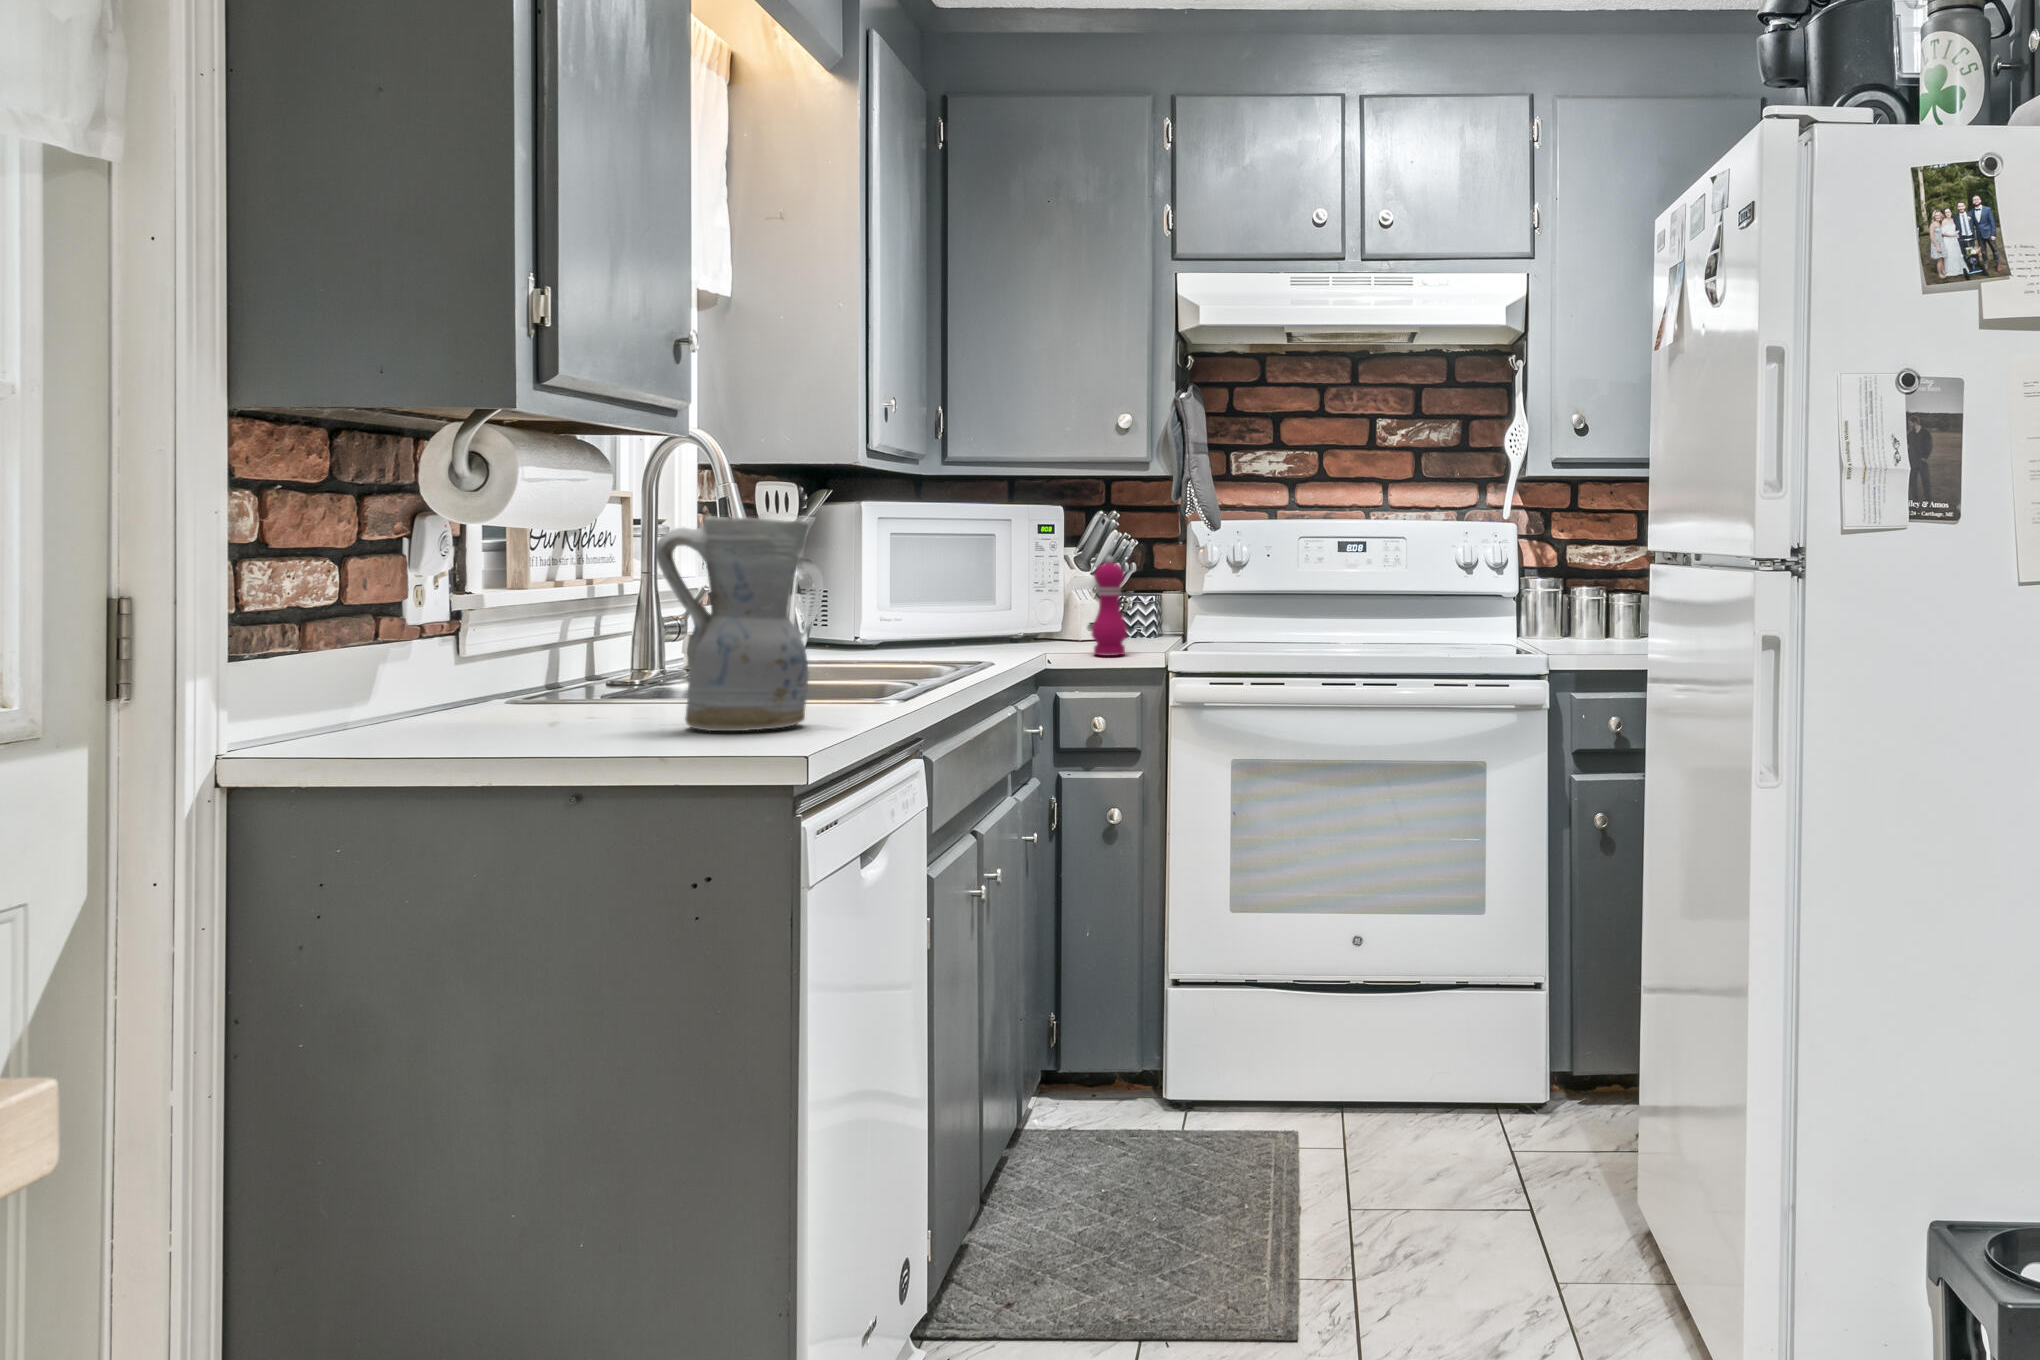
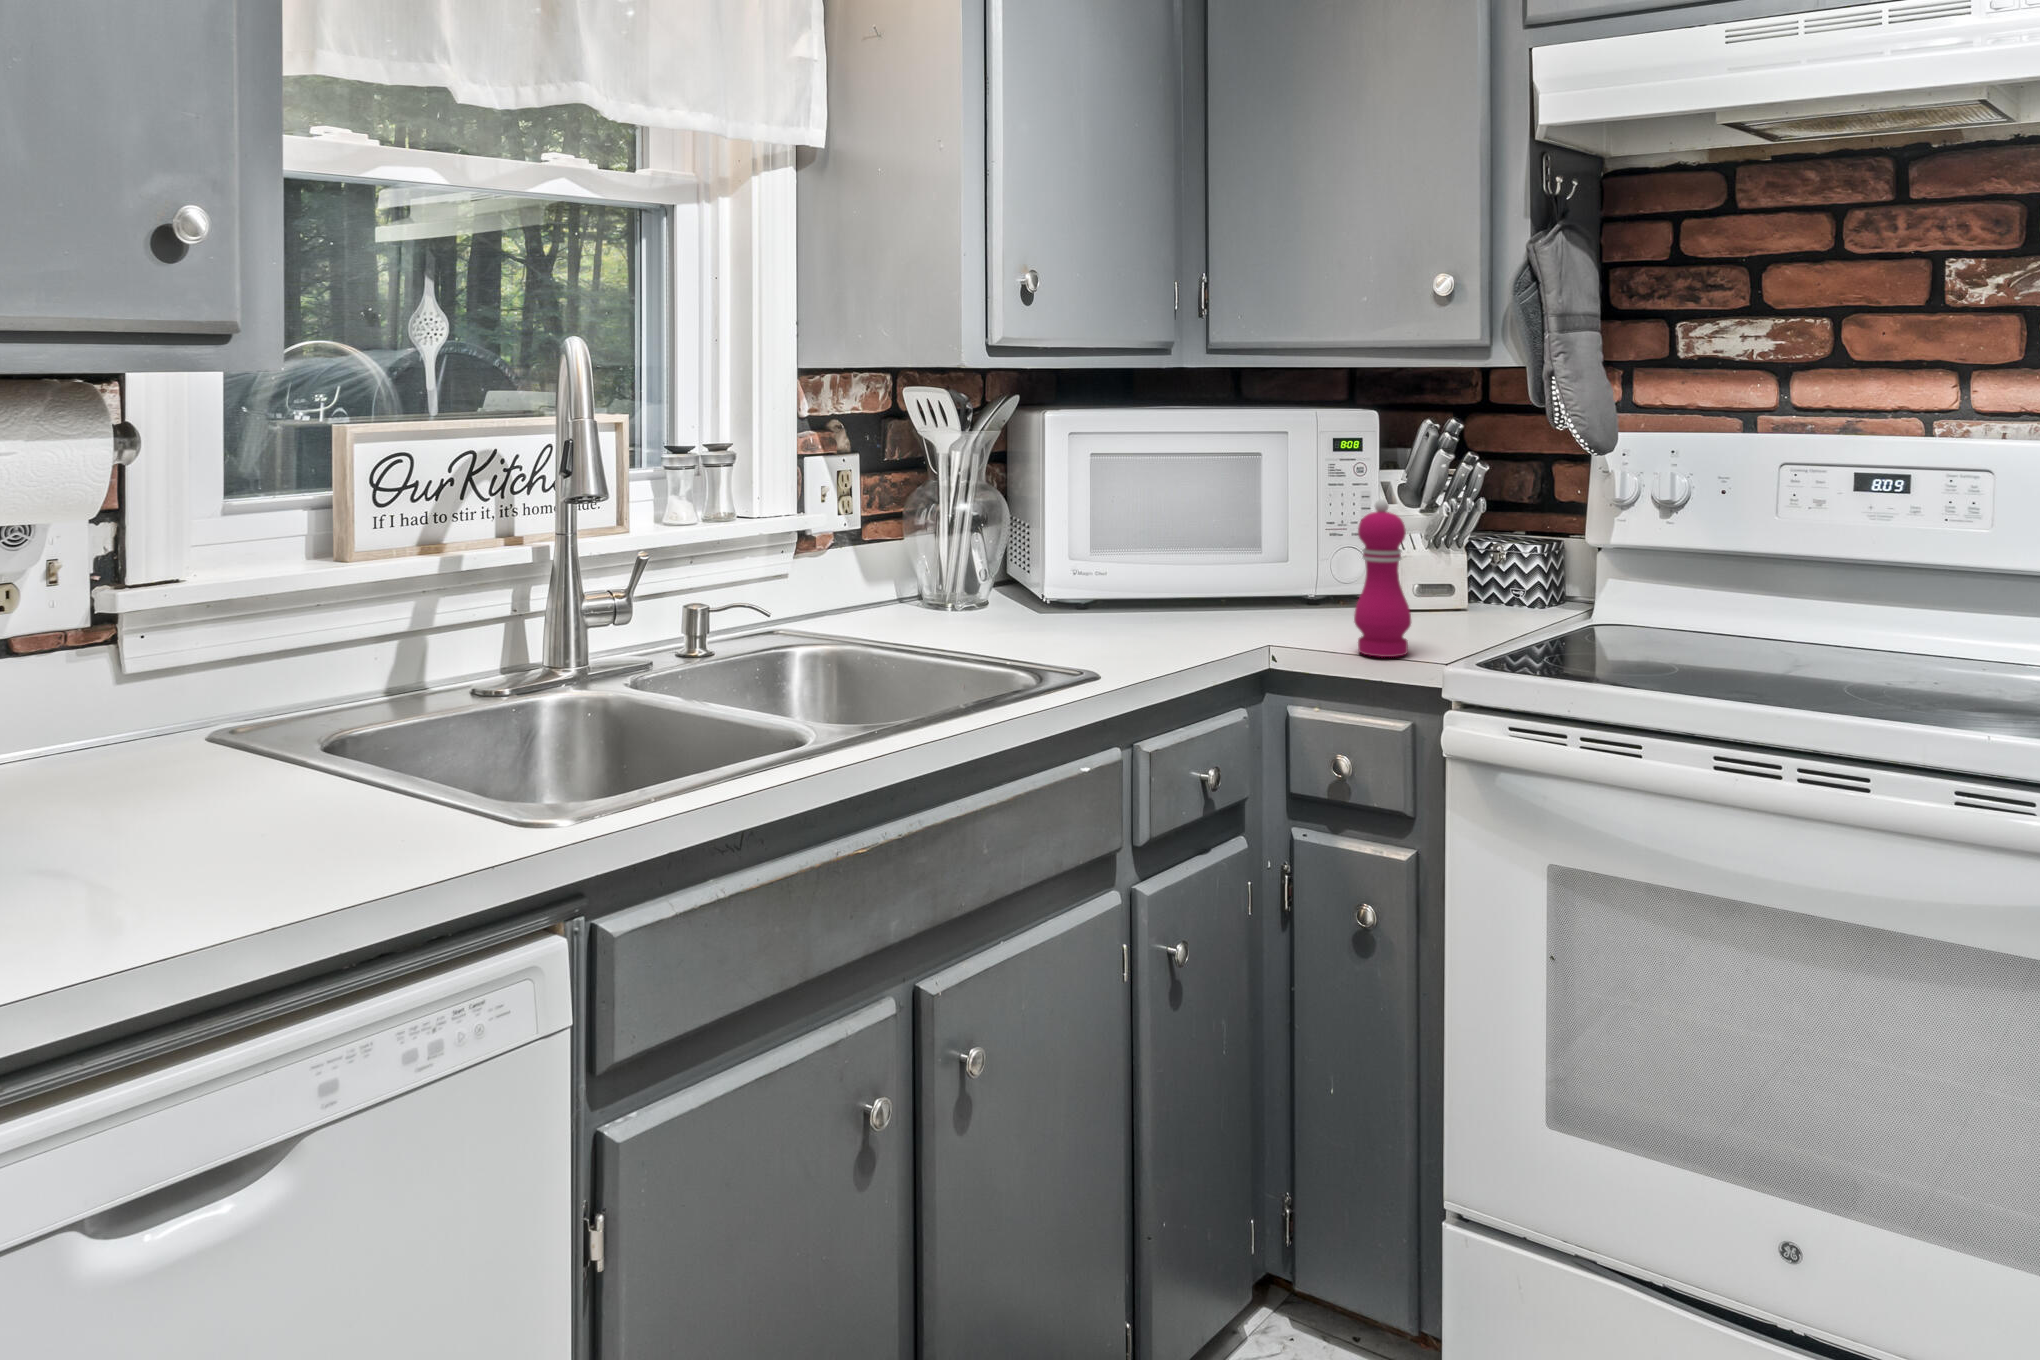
ceramic pitcher: present [656,516,809,731] -> none [66,534,296,907]

